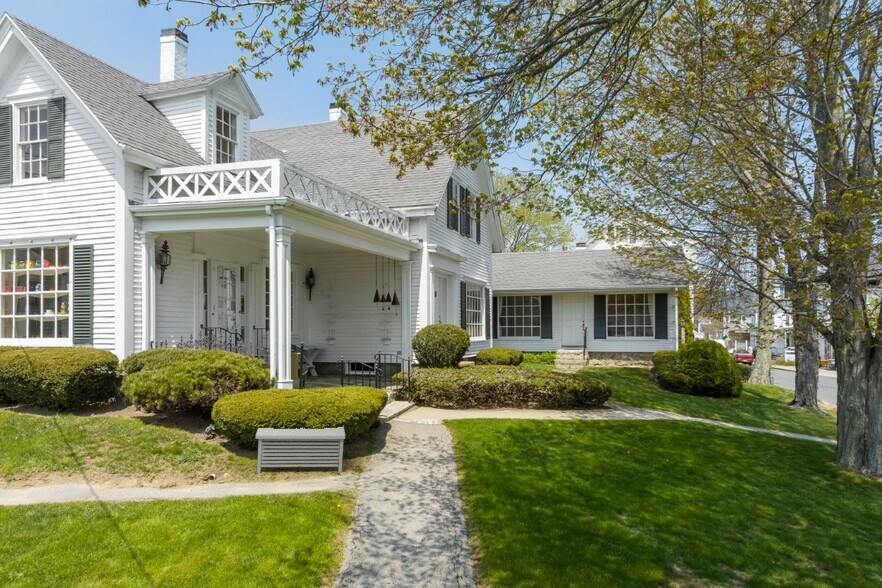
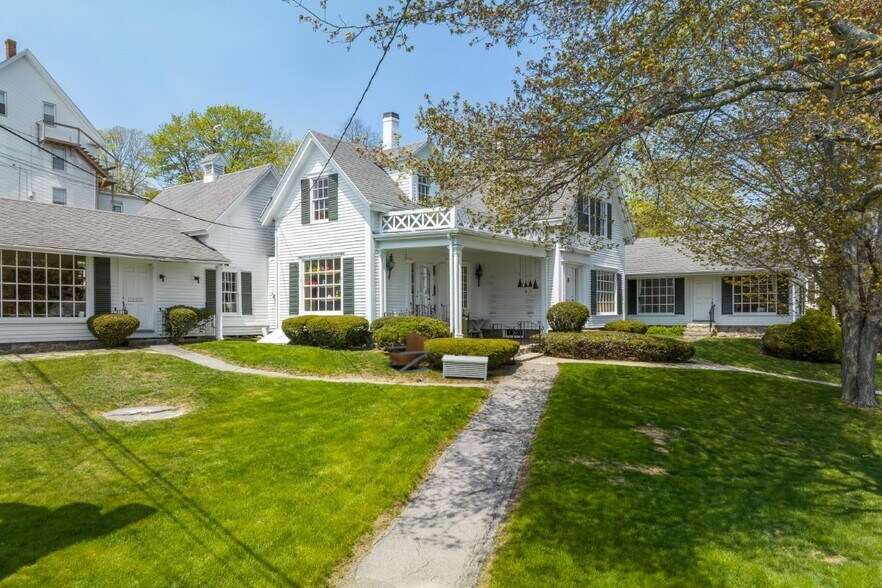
lounge chair: none [142,381,229,463] -> present [387,333,429,373]

